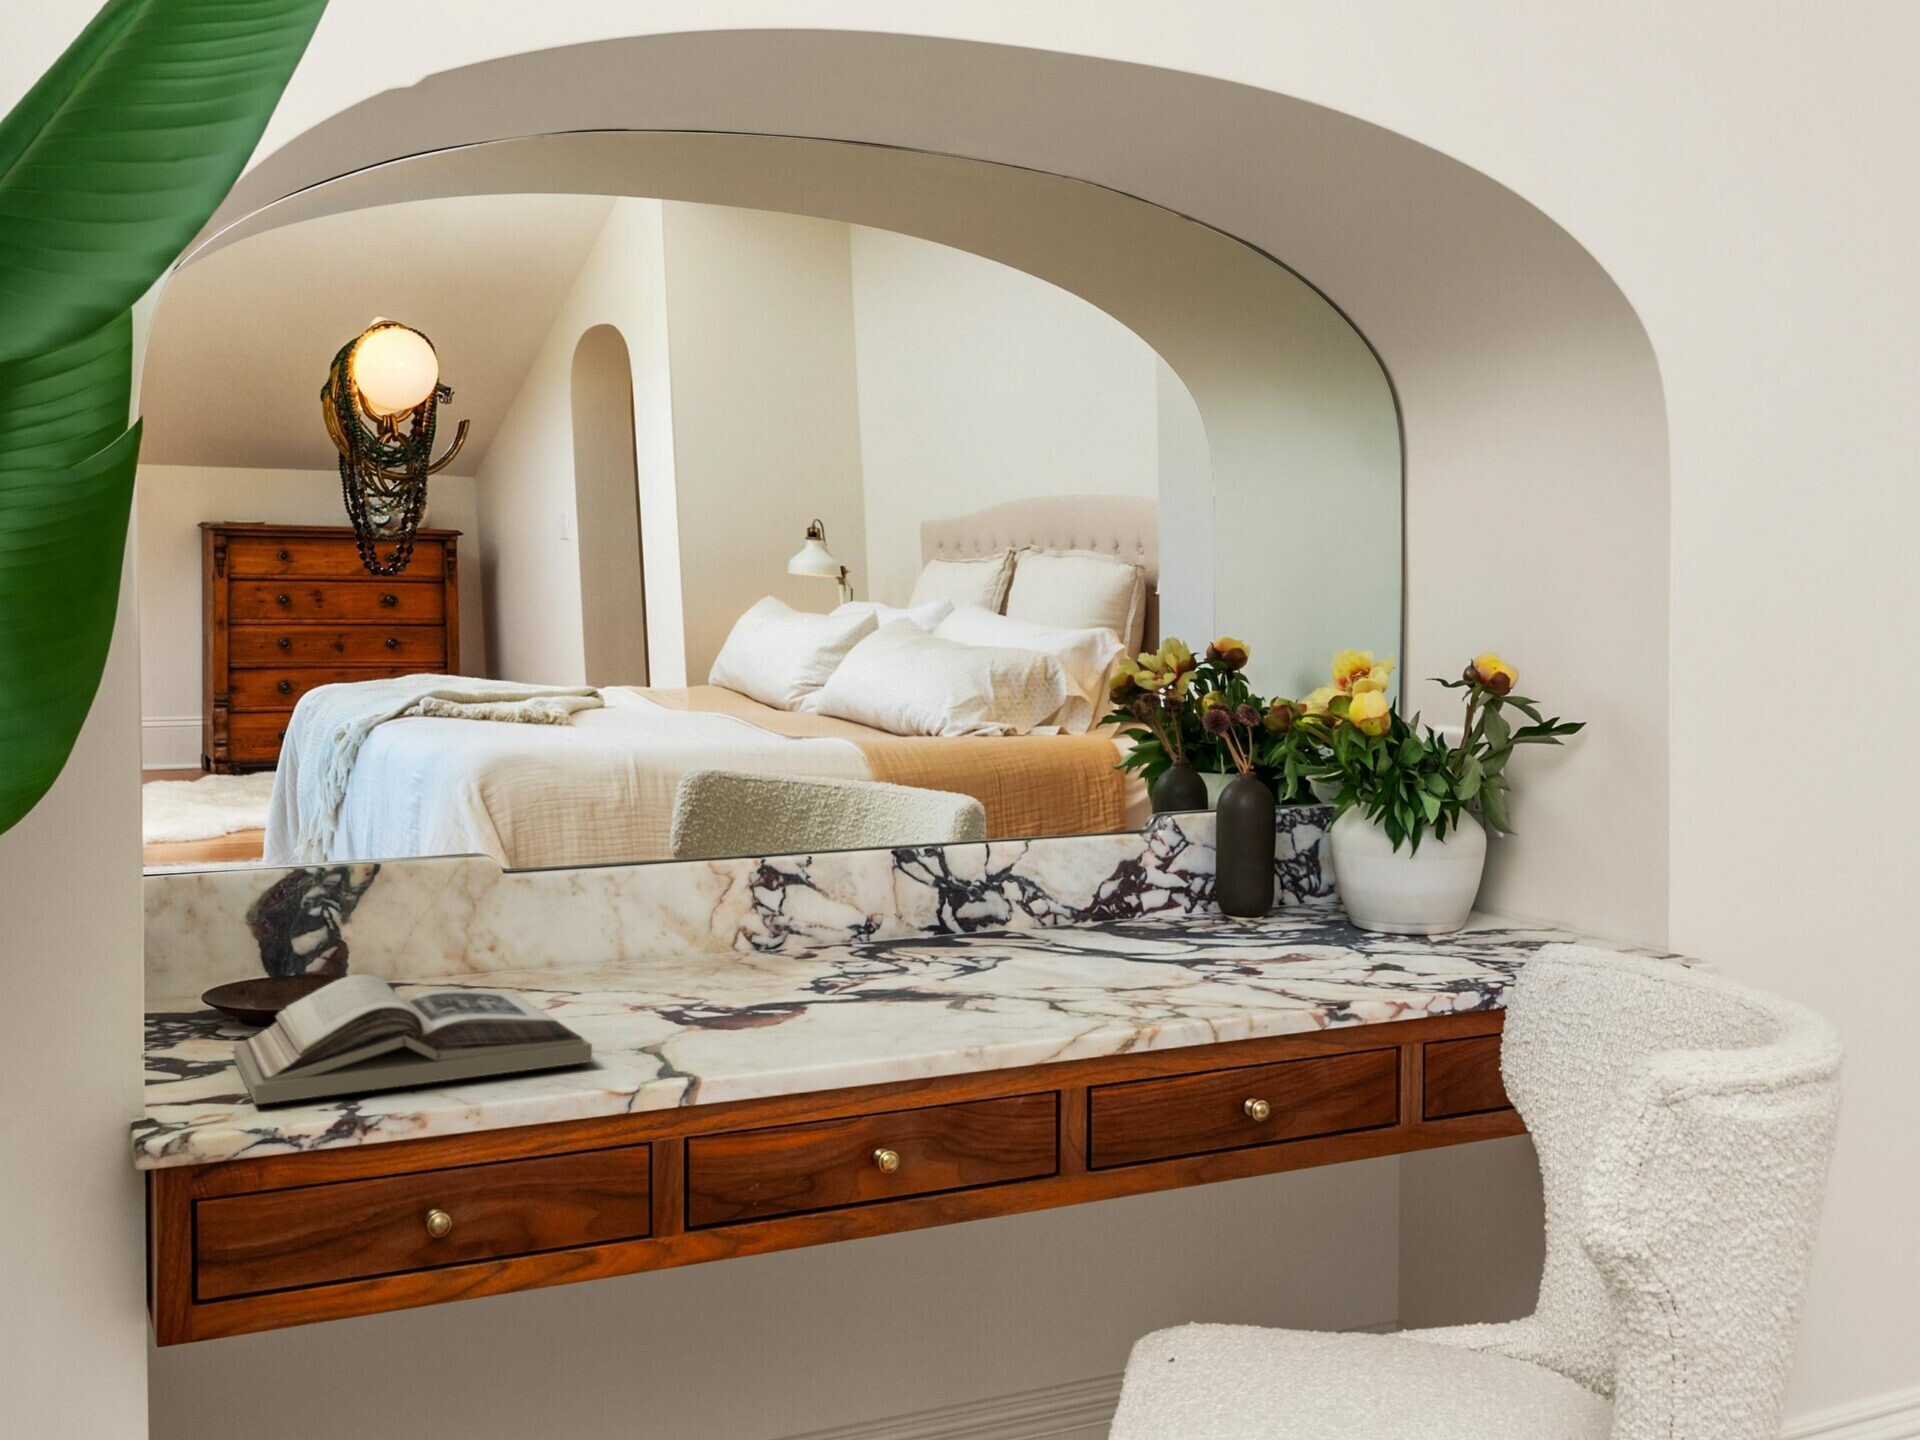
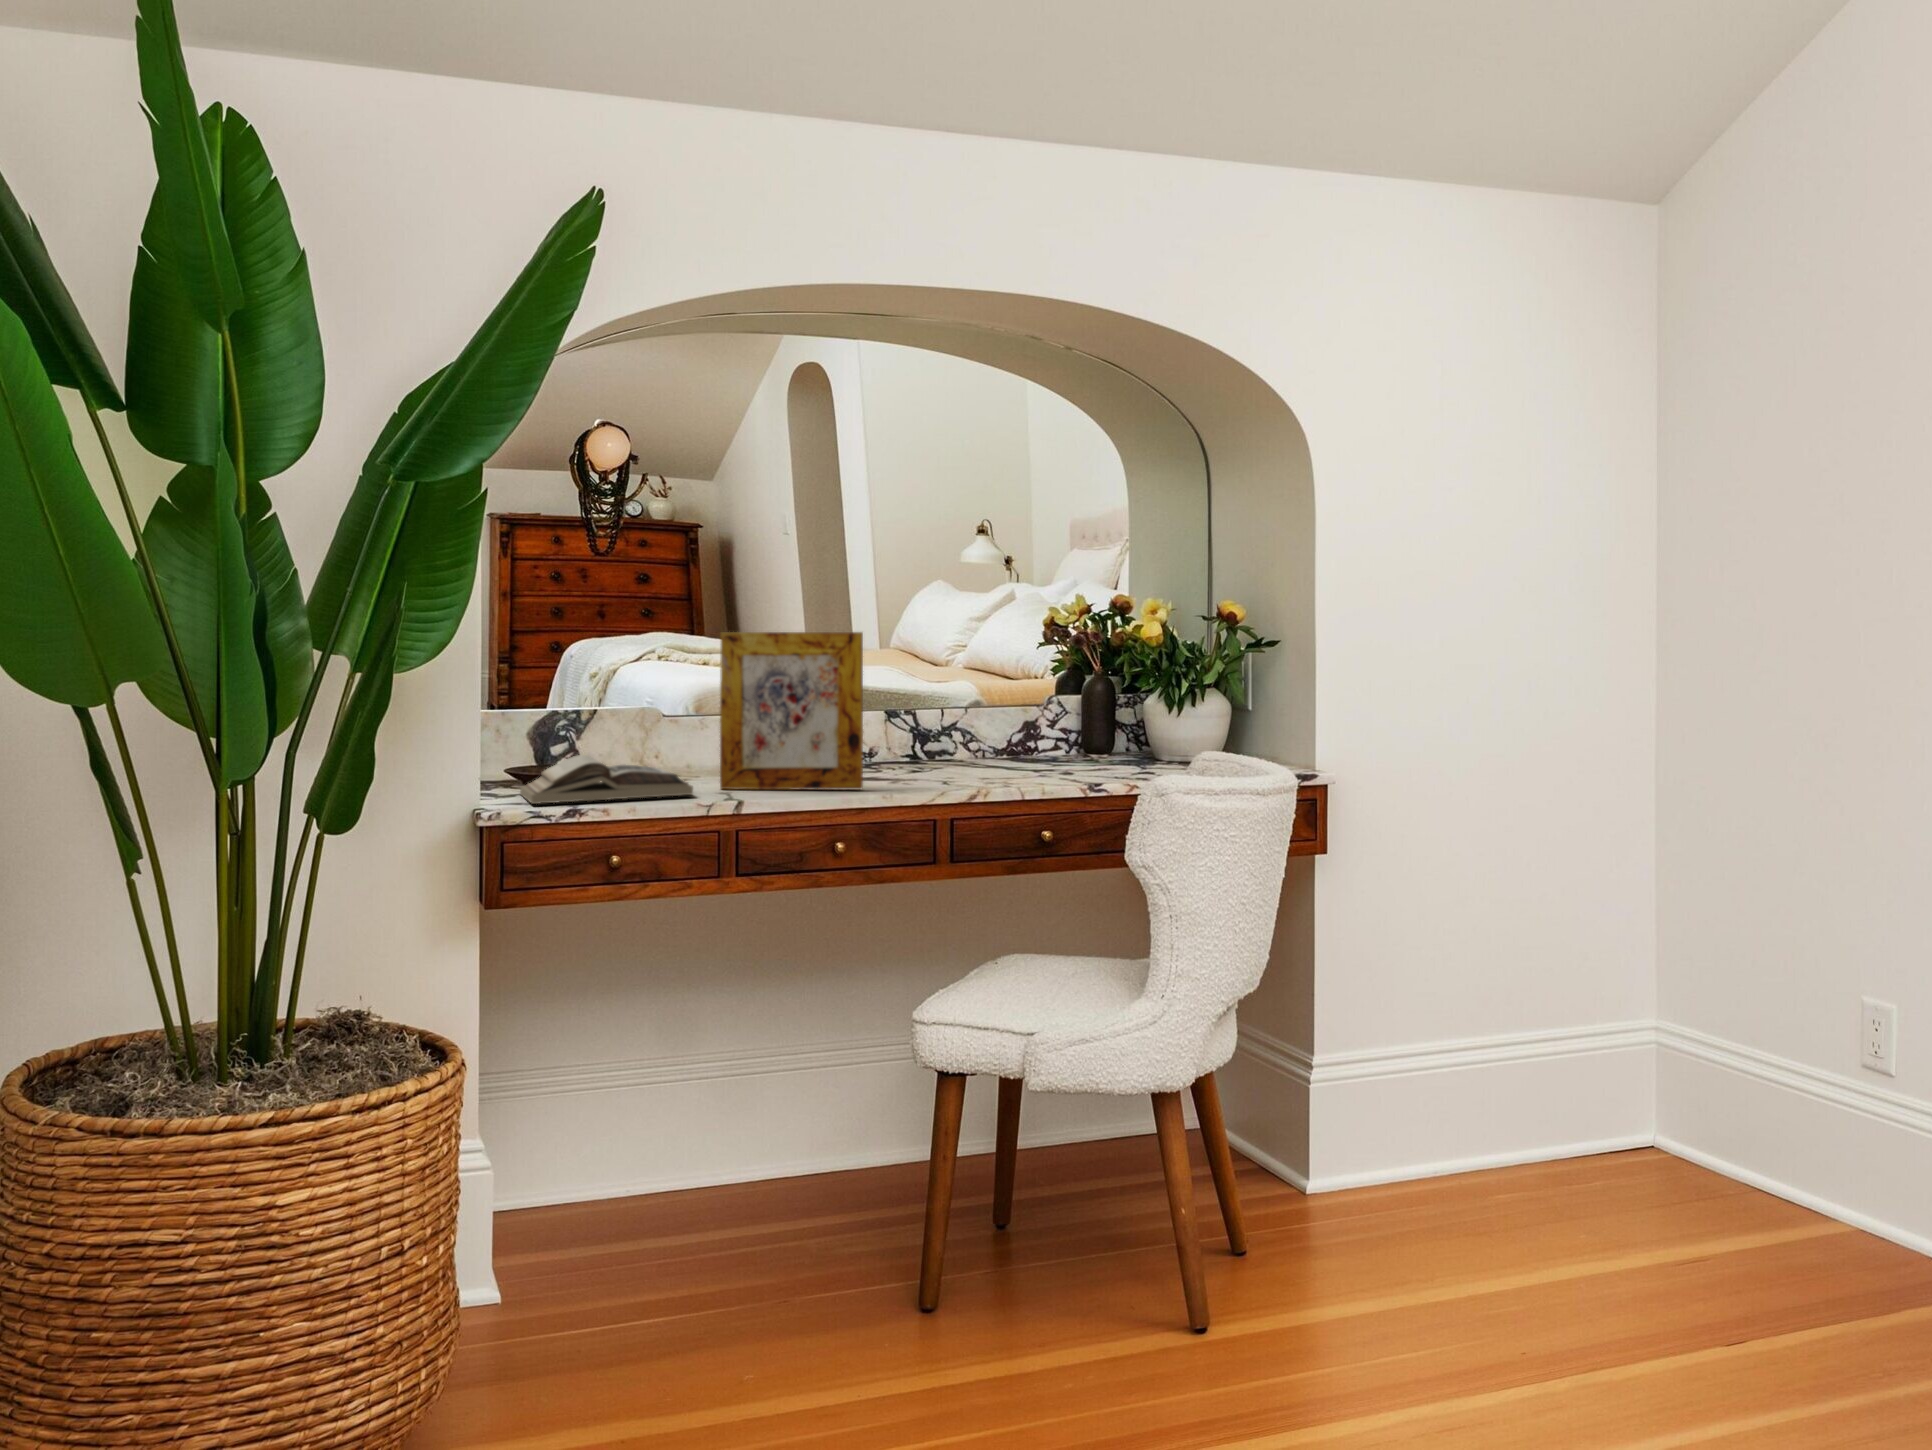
picture frame: none [632,721,917,1035] -> present [720,632,863,790]

